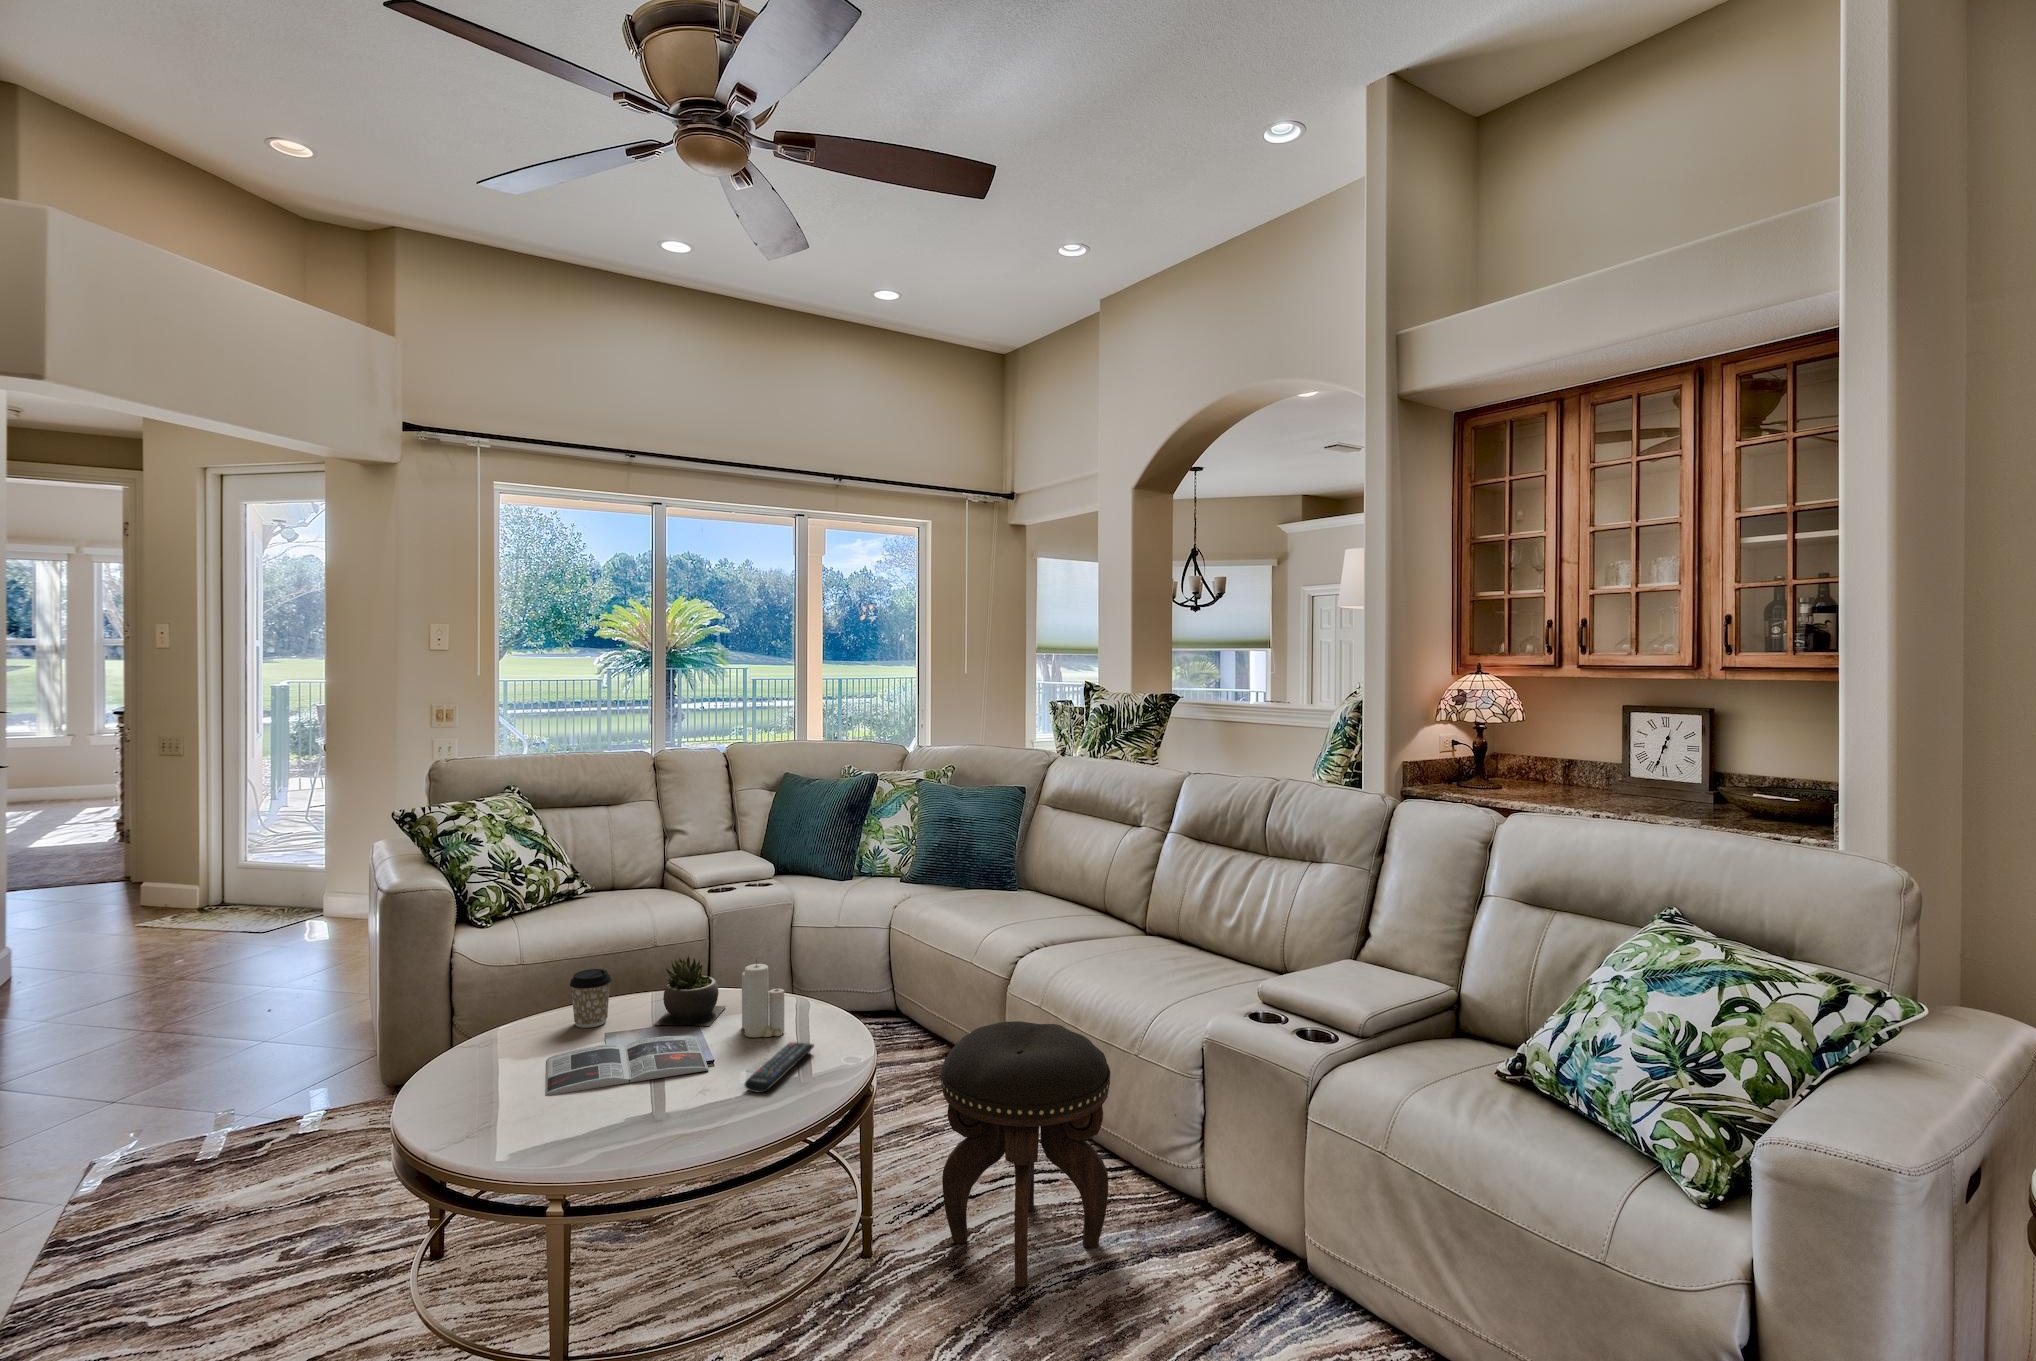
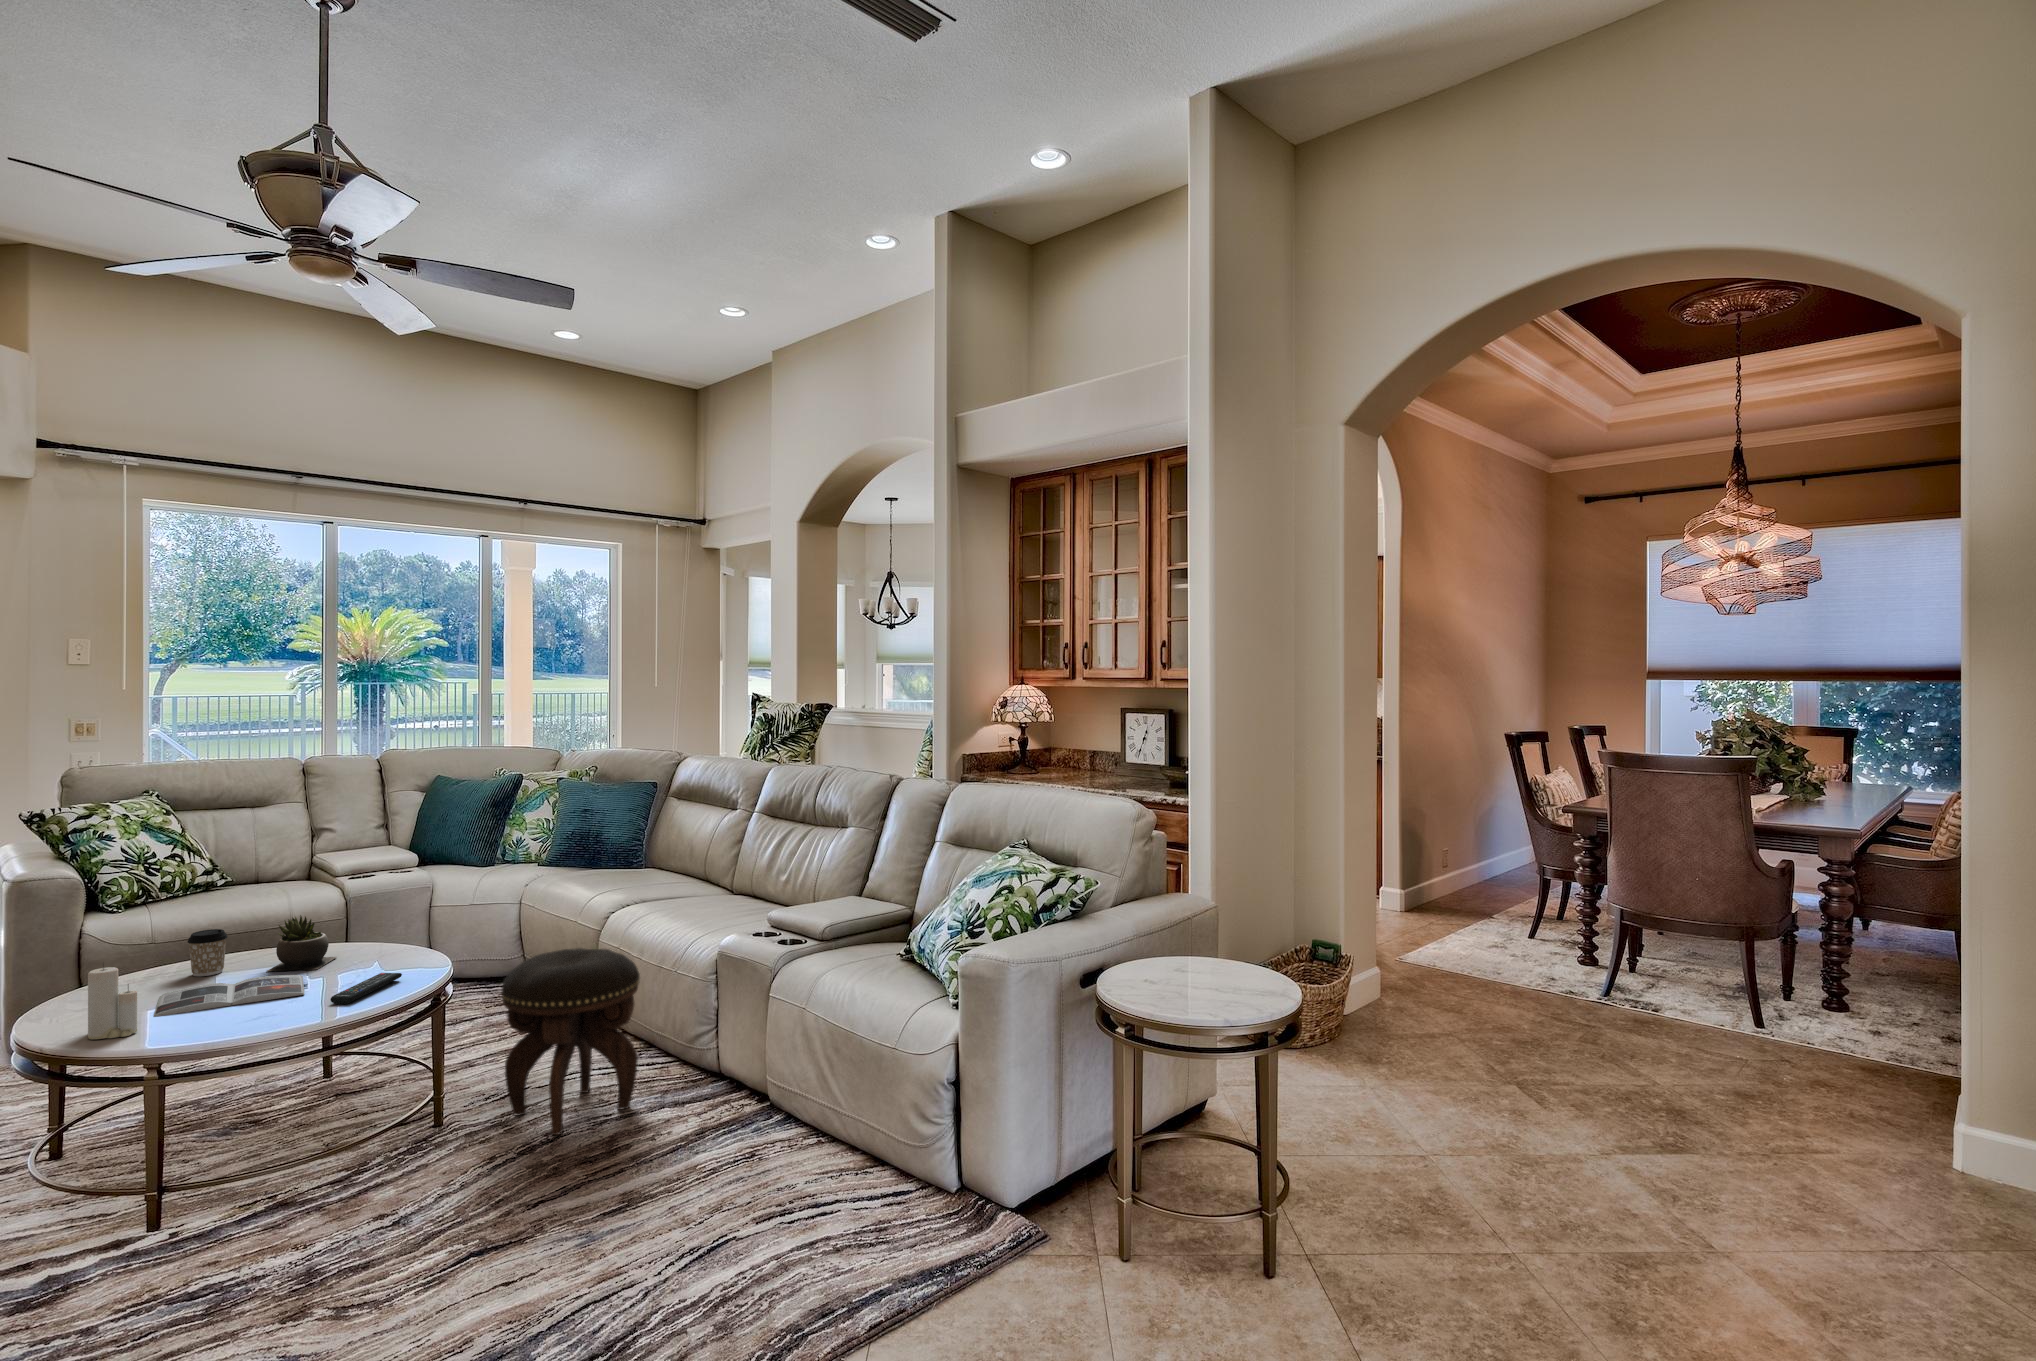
candle: present [742,959,784,1037] -> present [88,962,137,1039]

